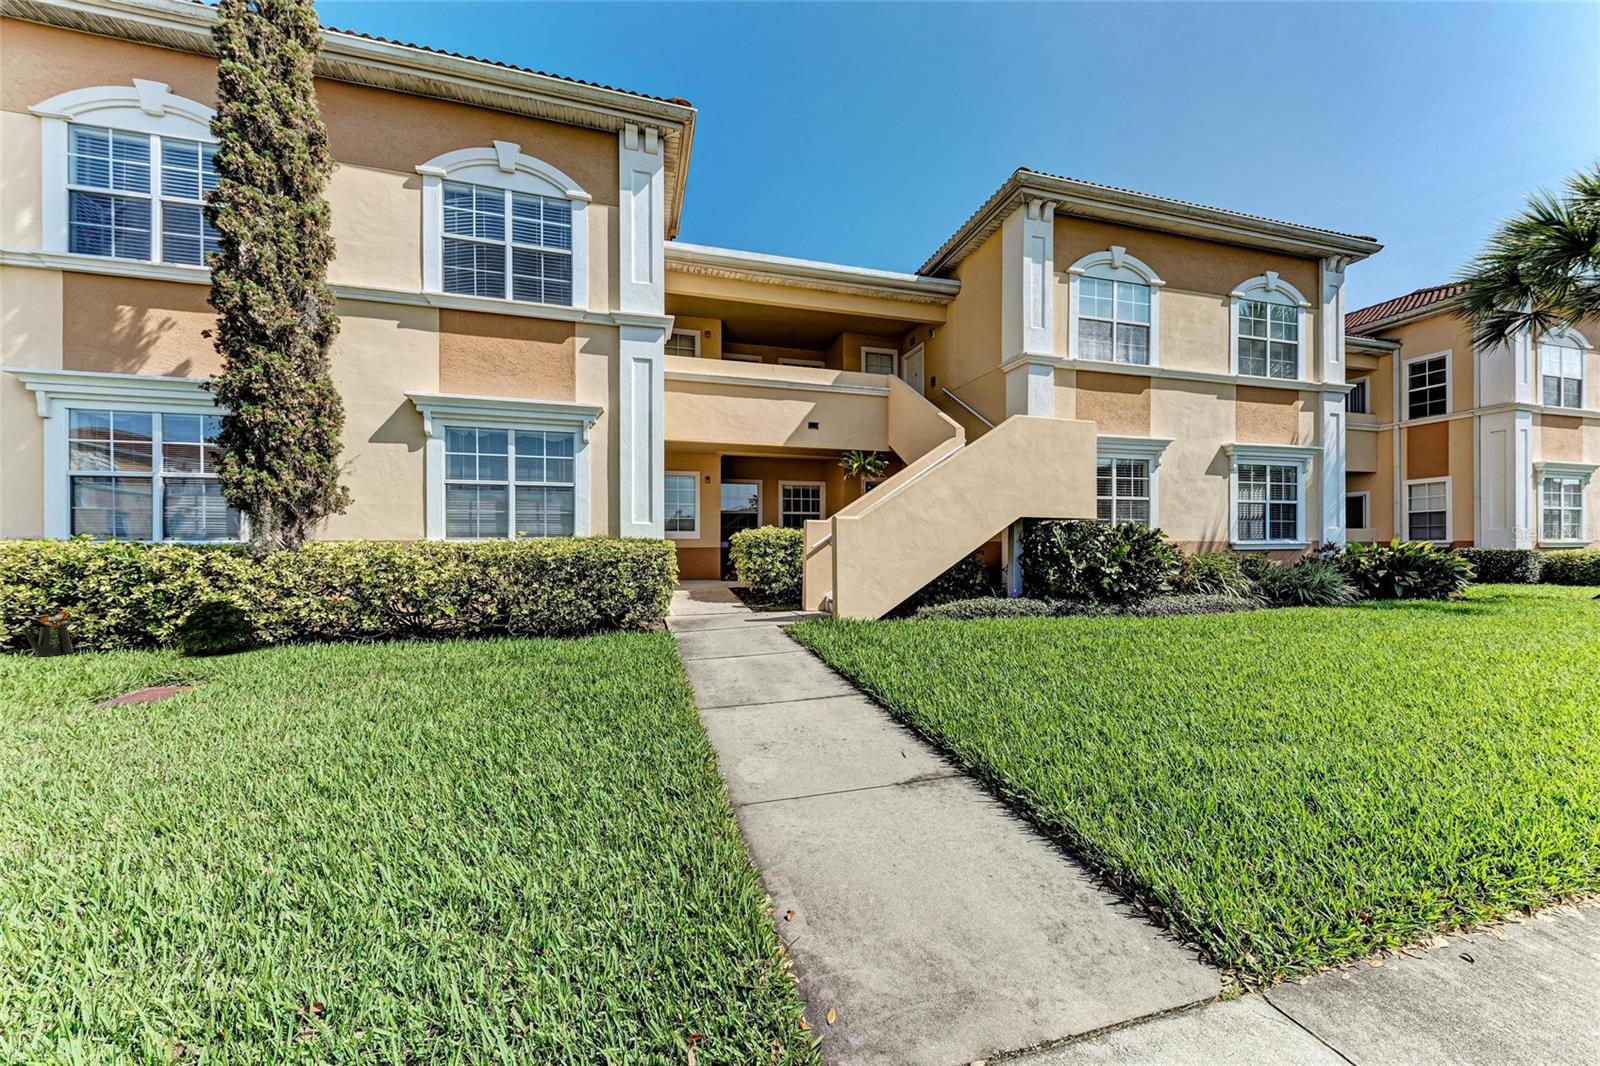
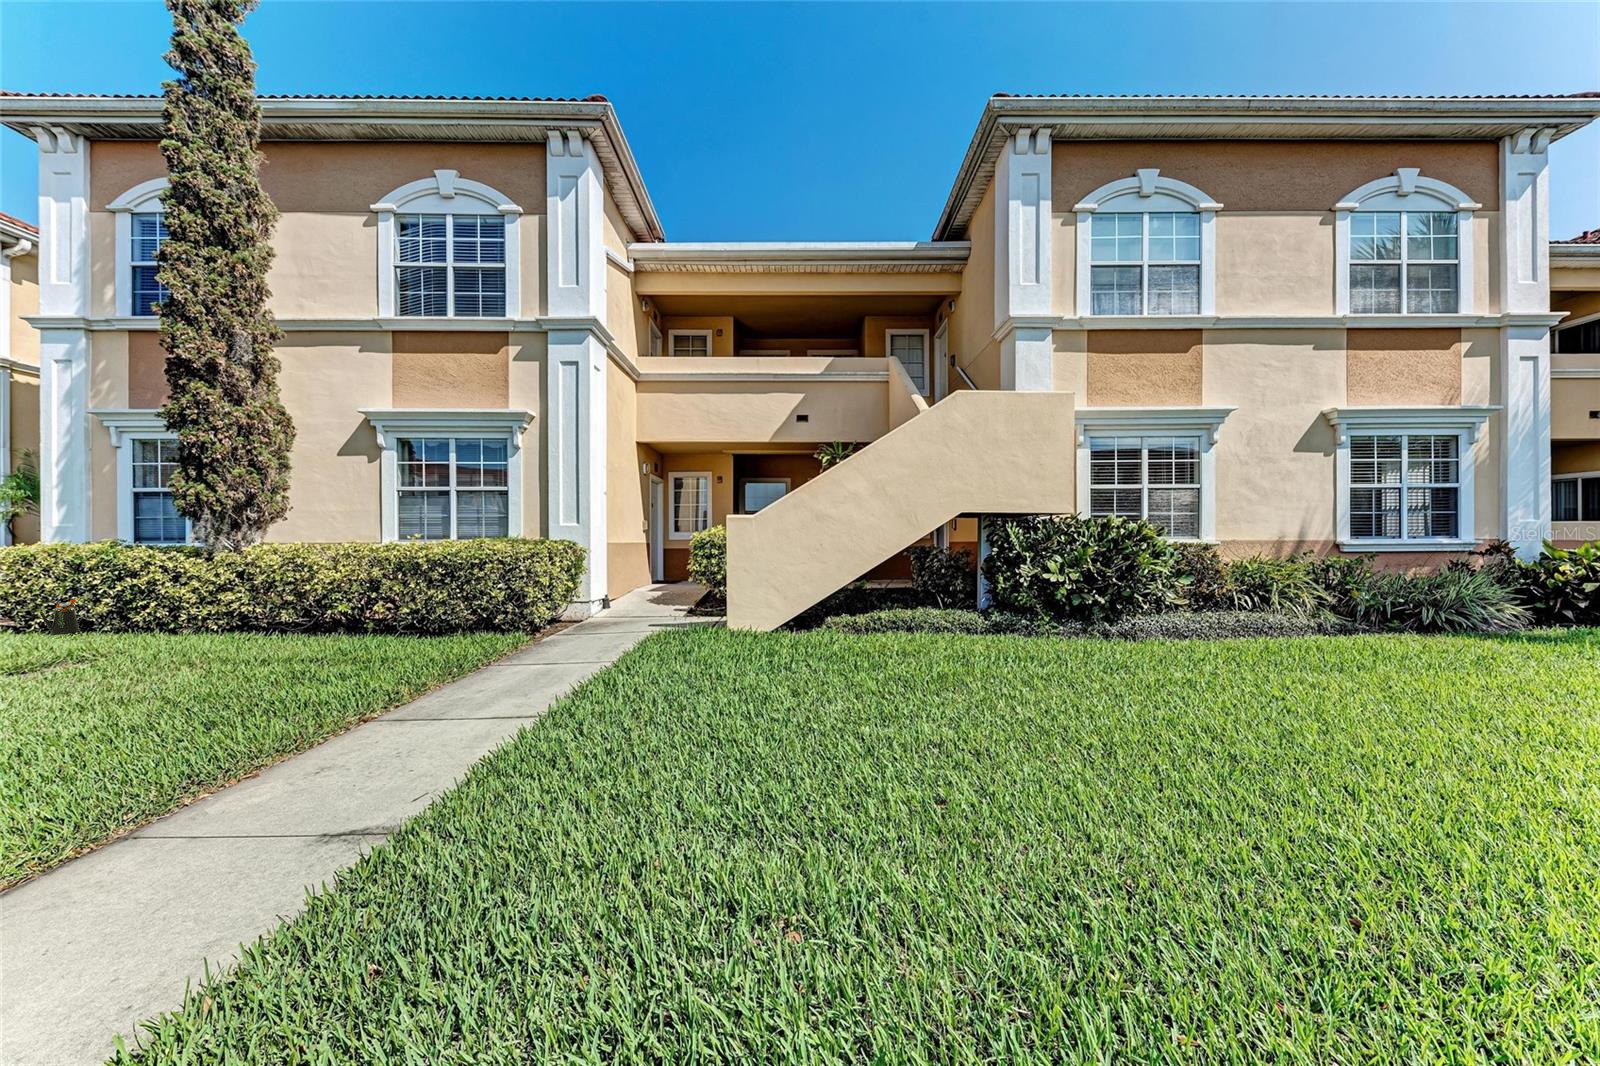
potted plant: present [172,600,256,656] -> none [119,593,194,639]

